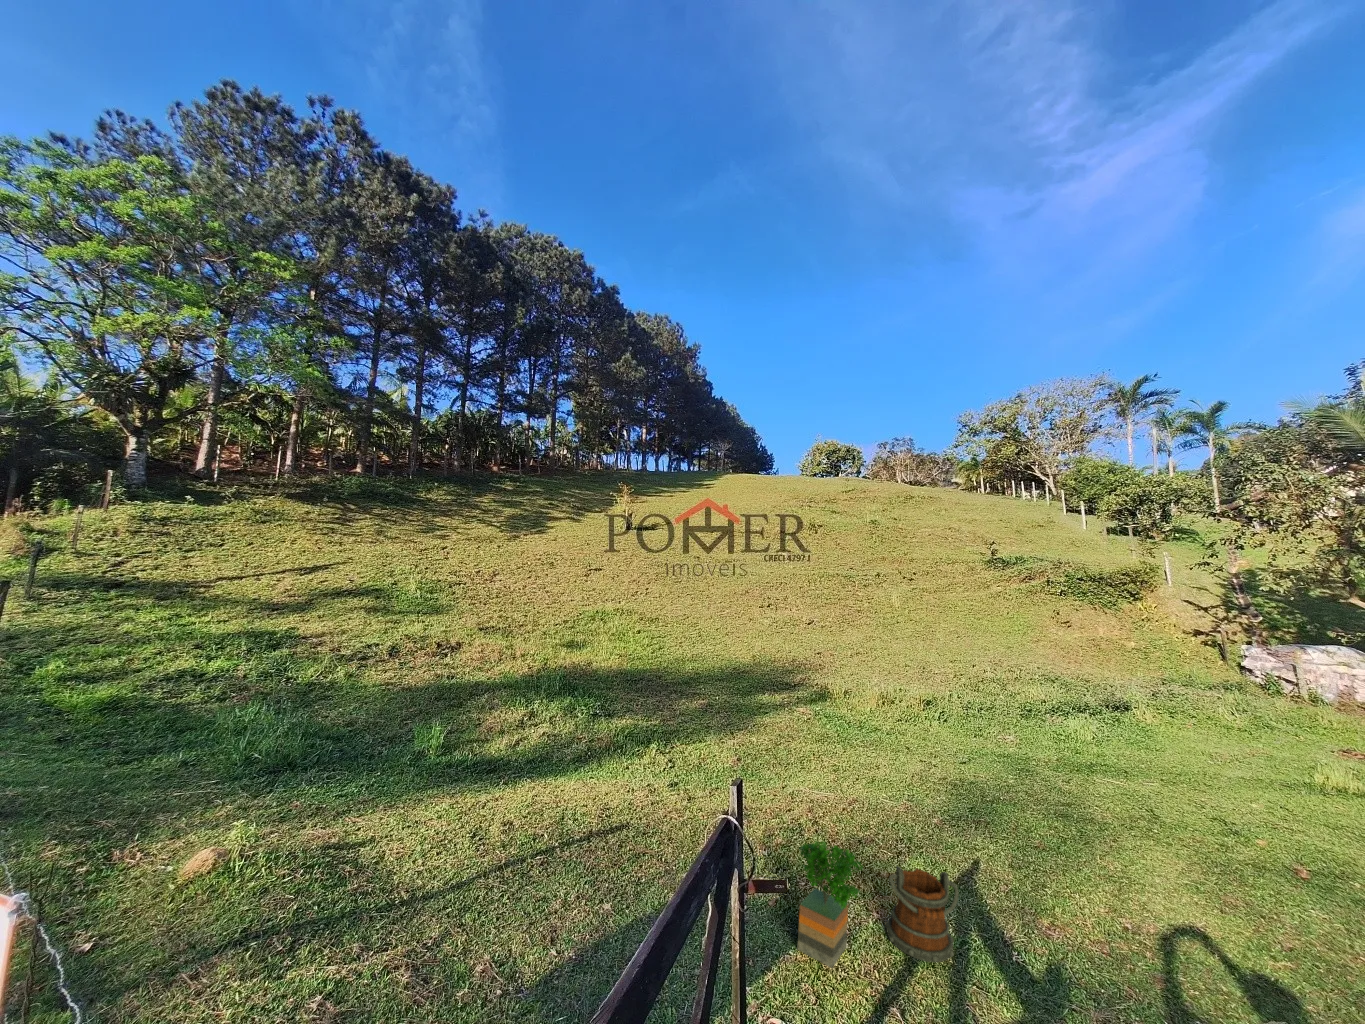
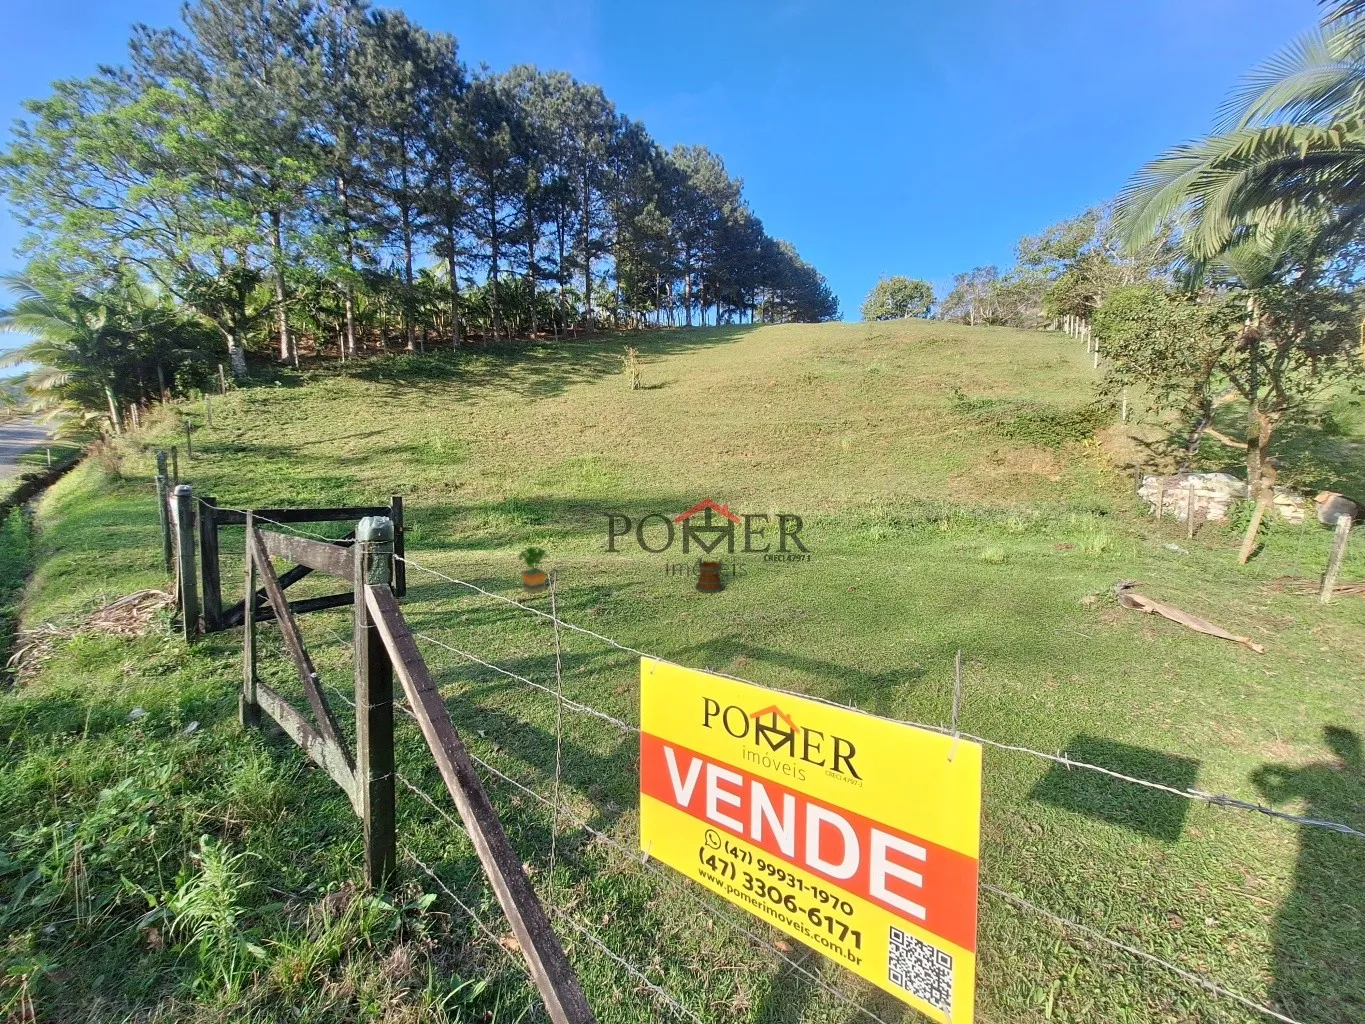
bucket: present [885,866,959,962] -> present [695,558,724,593]

